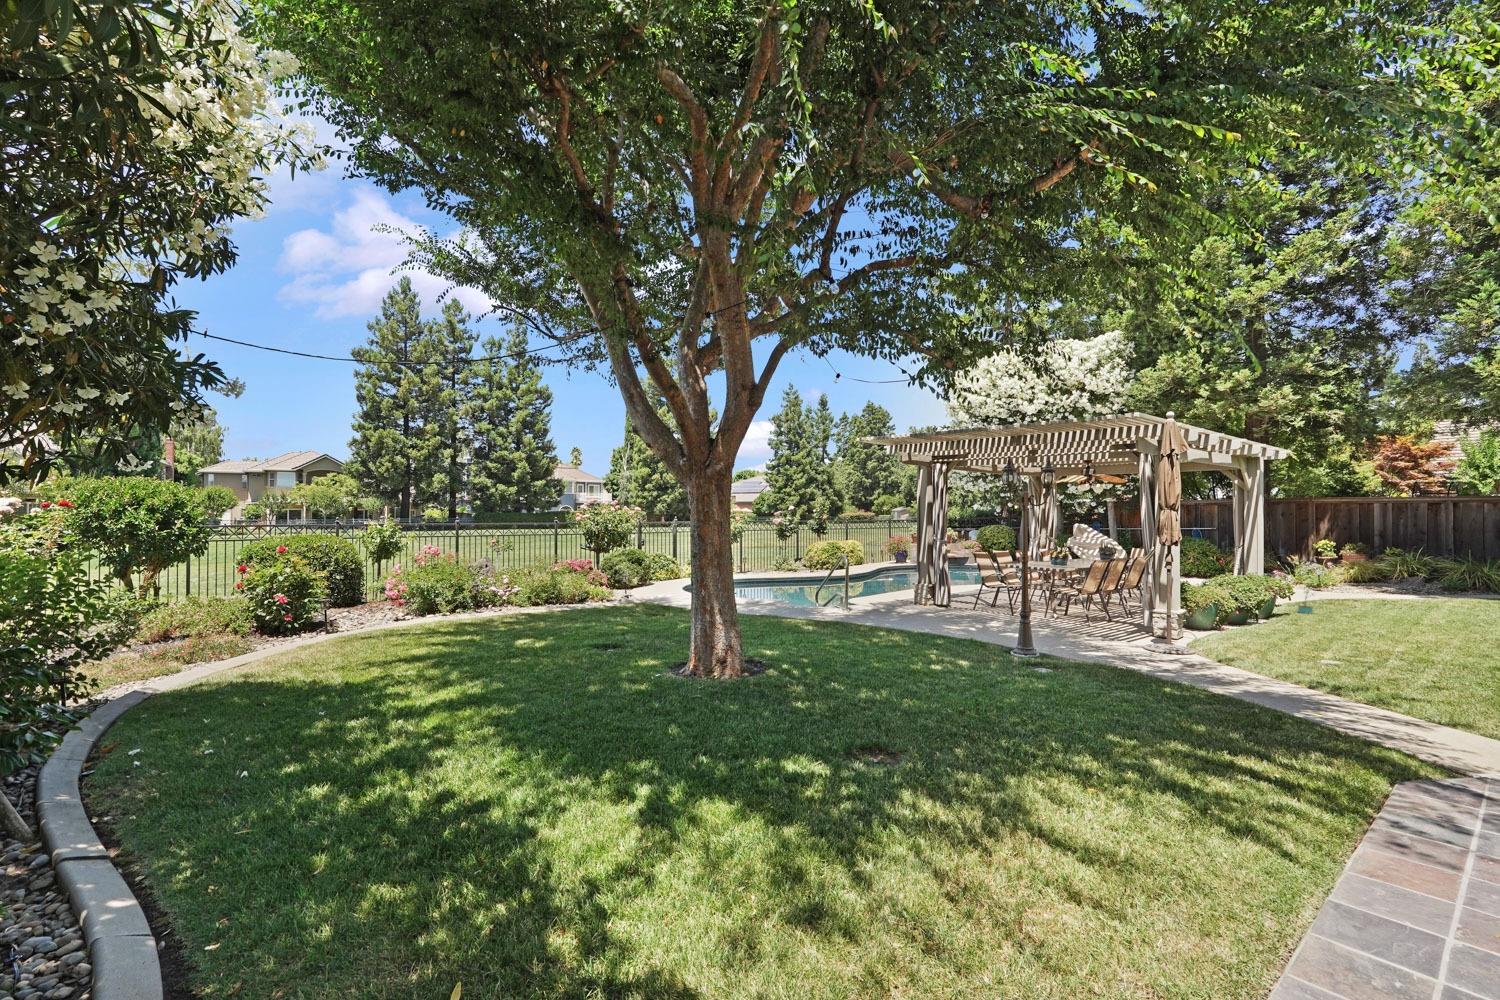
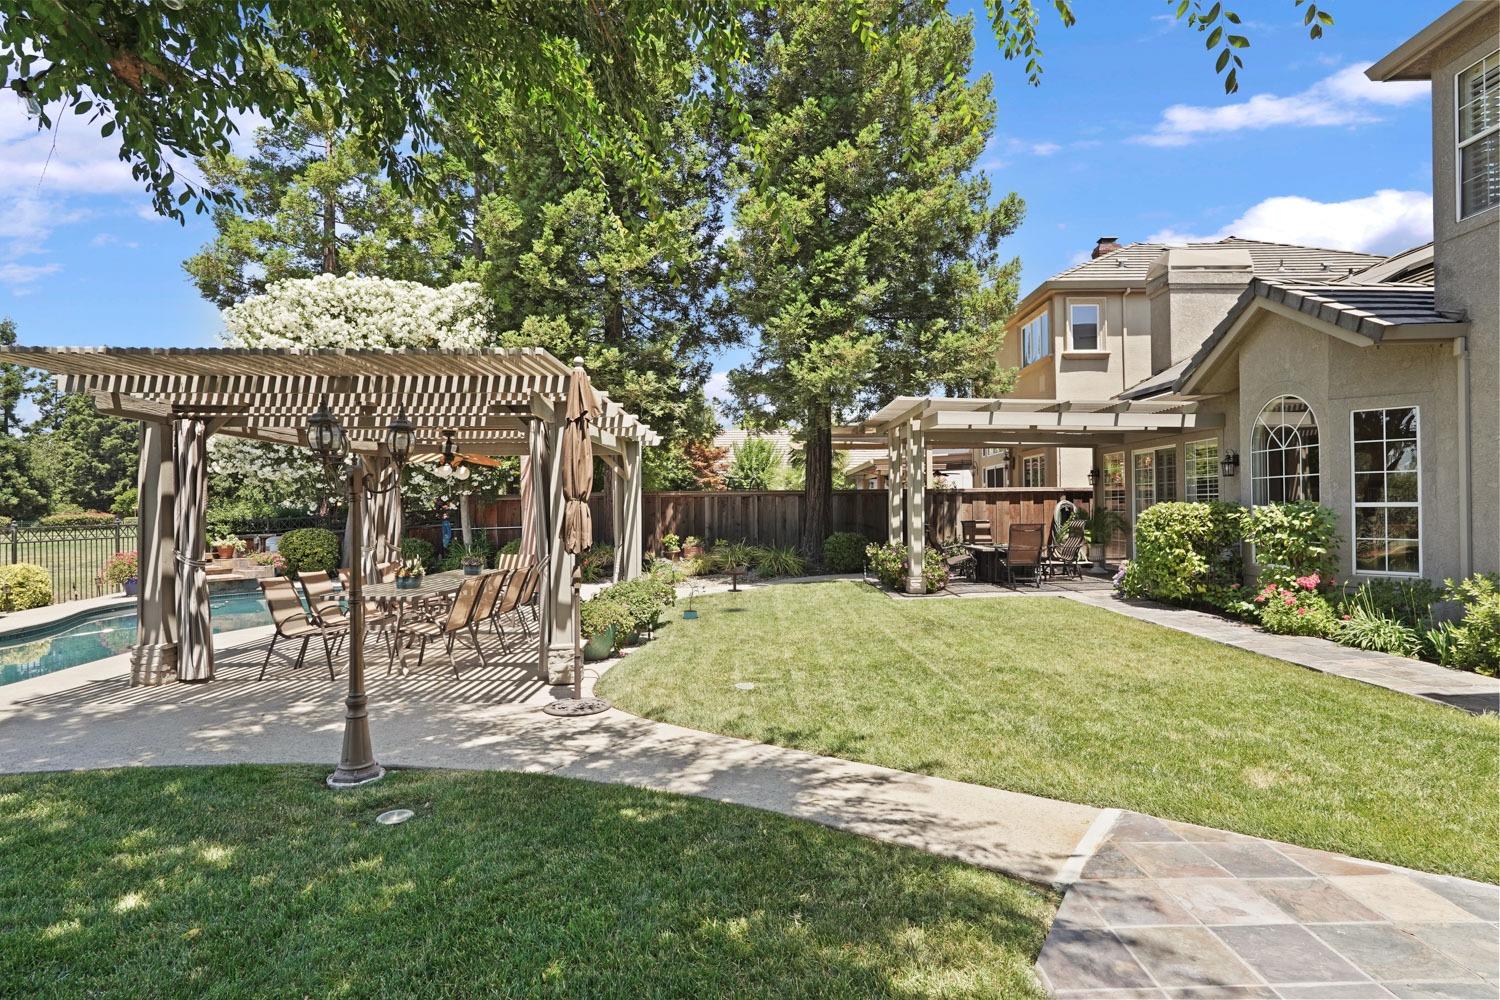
side table: none [1348,573,1374,611] -> present [724,569,746,592]

